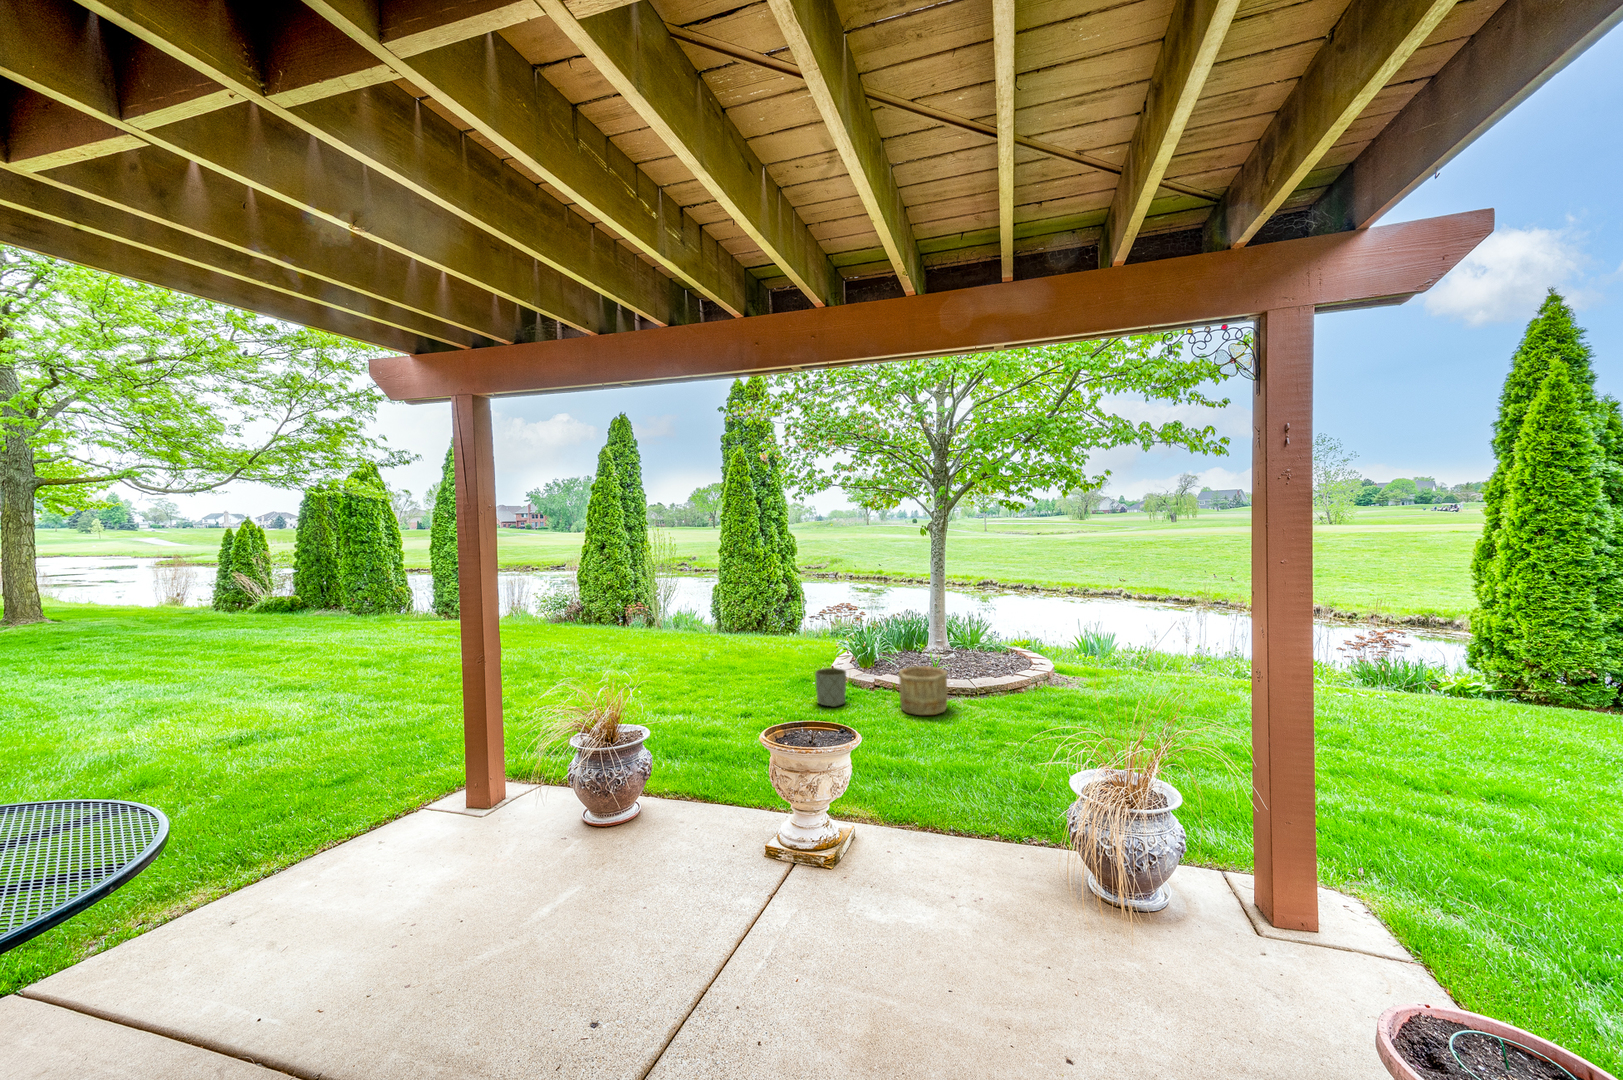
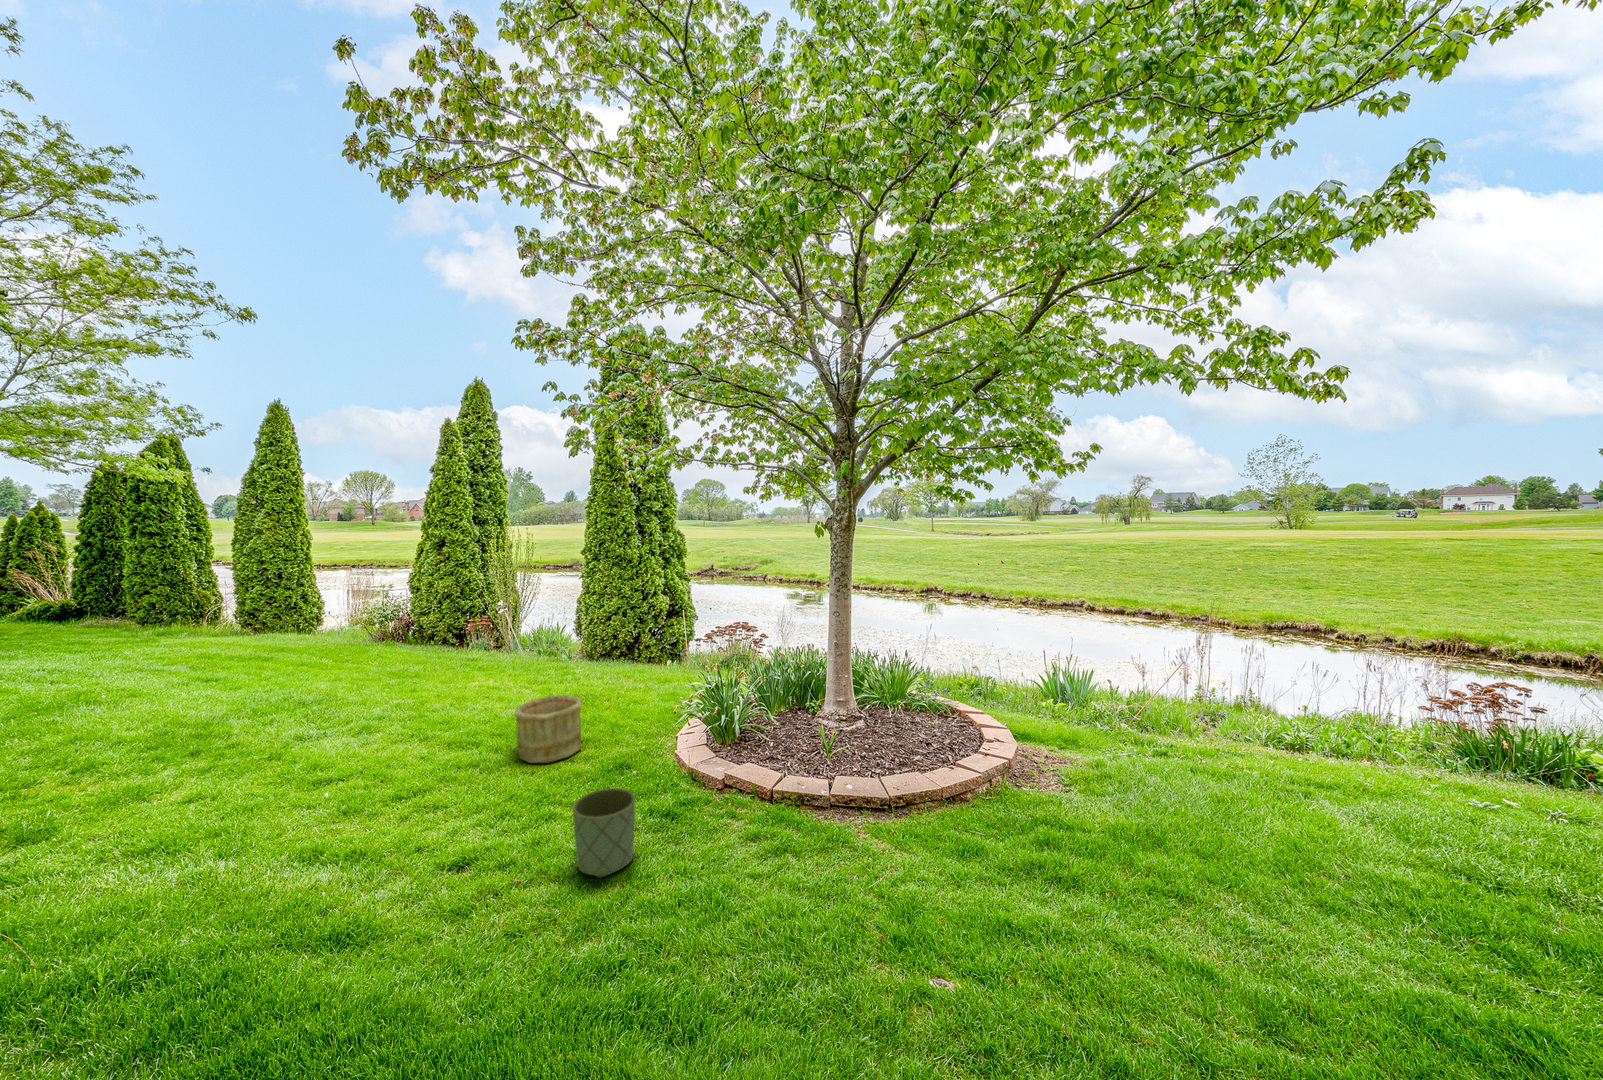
wooden bucket: present [898,666,948,715] -> present [514,695,581,763]

